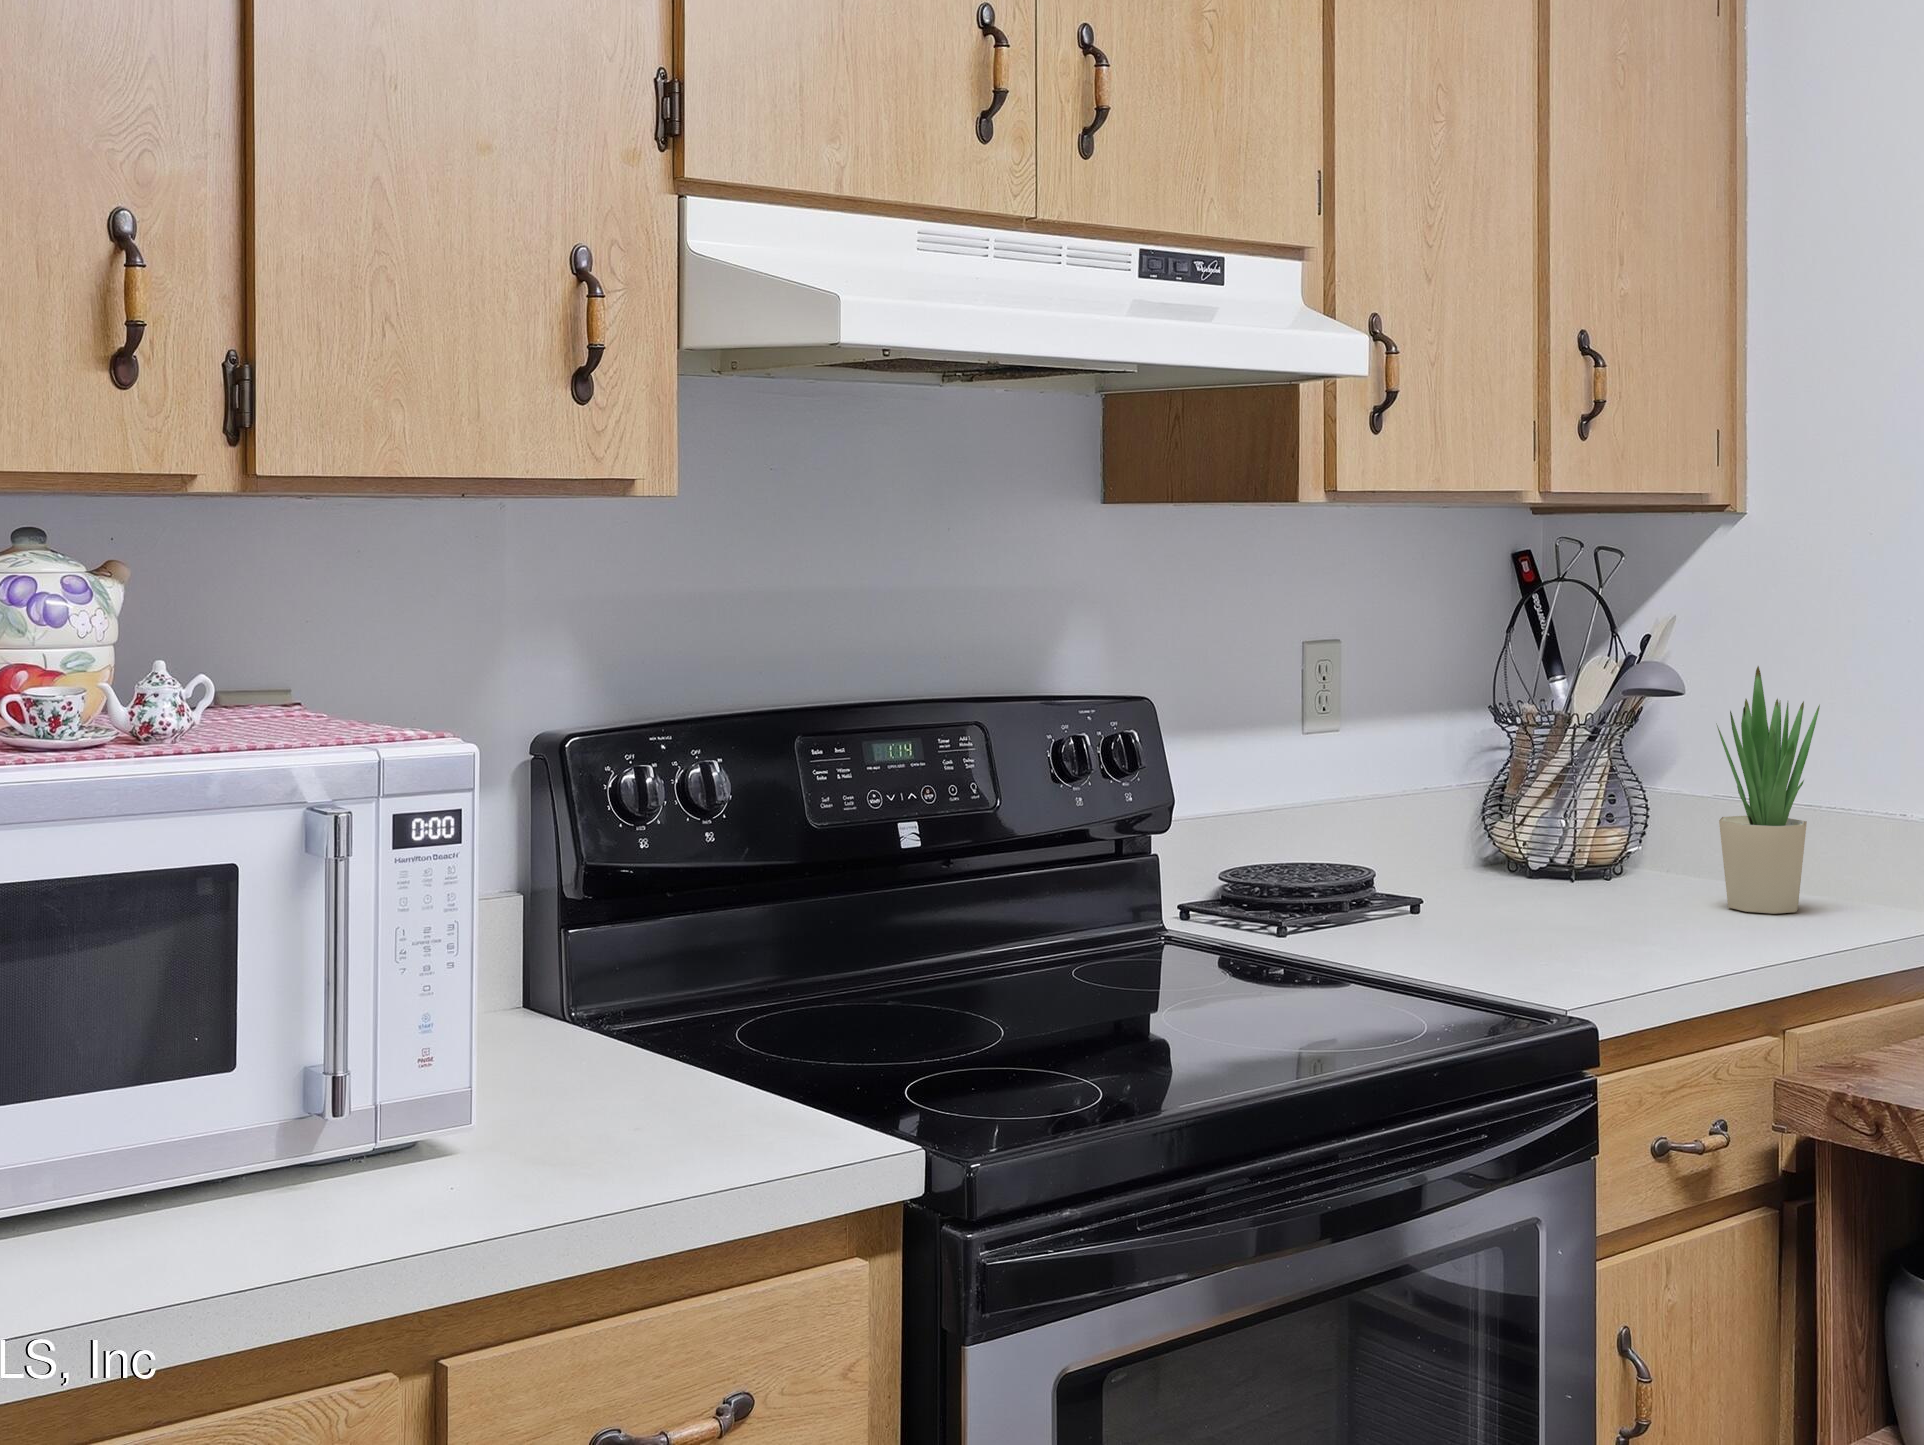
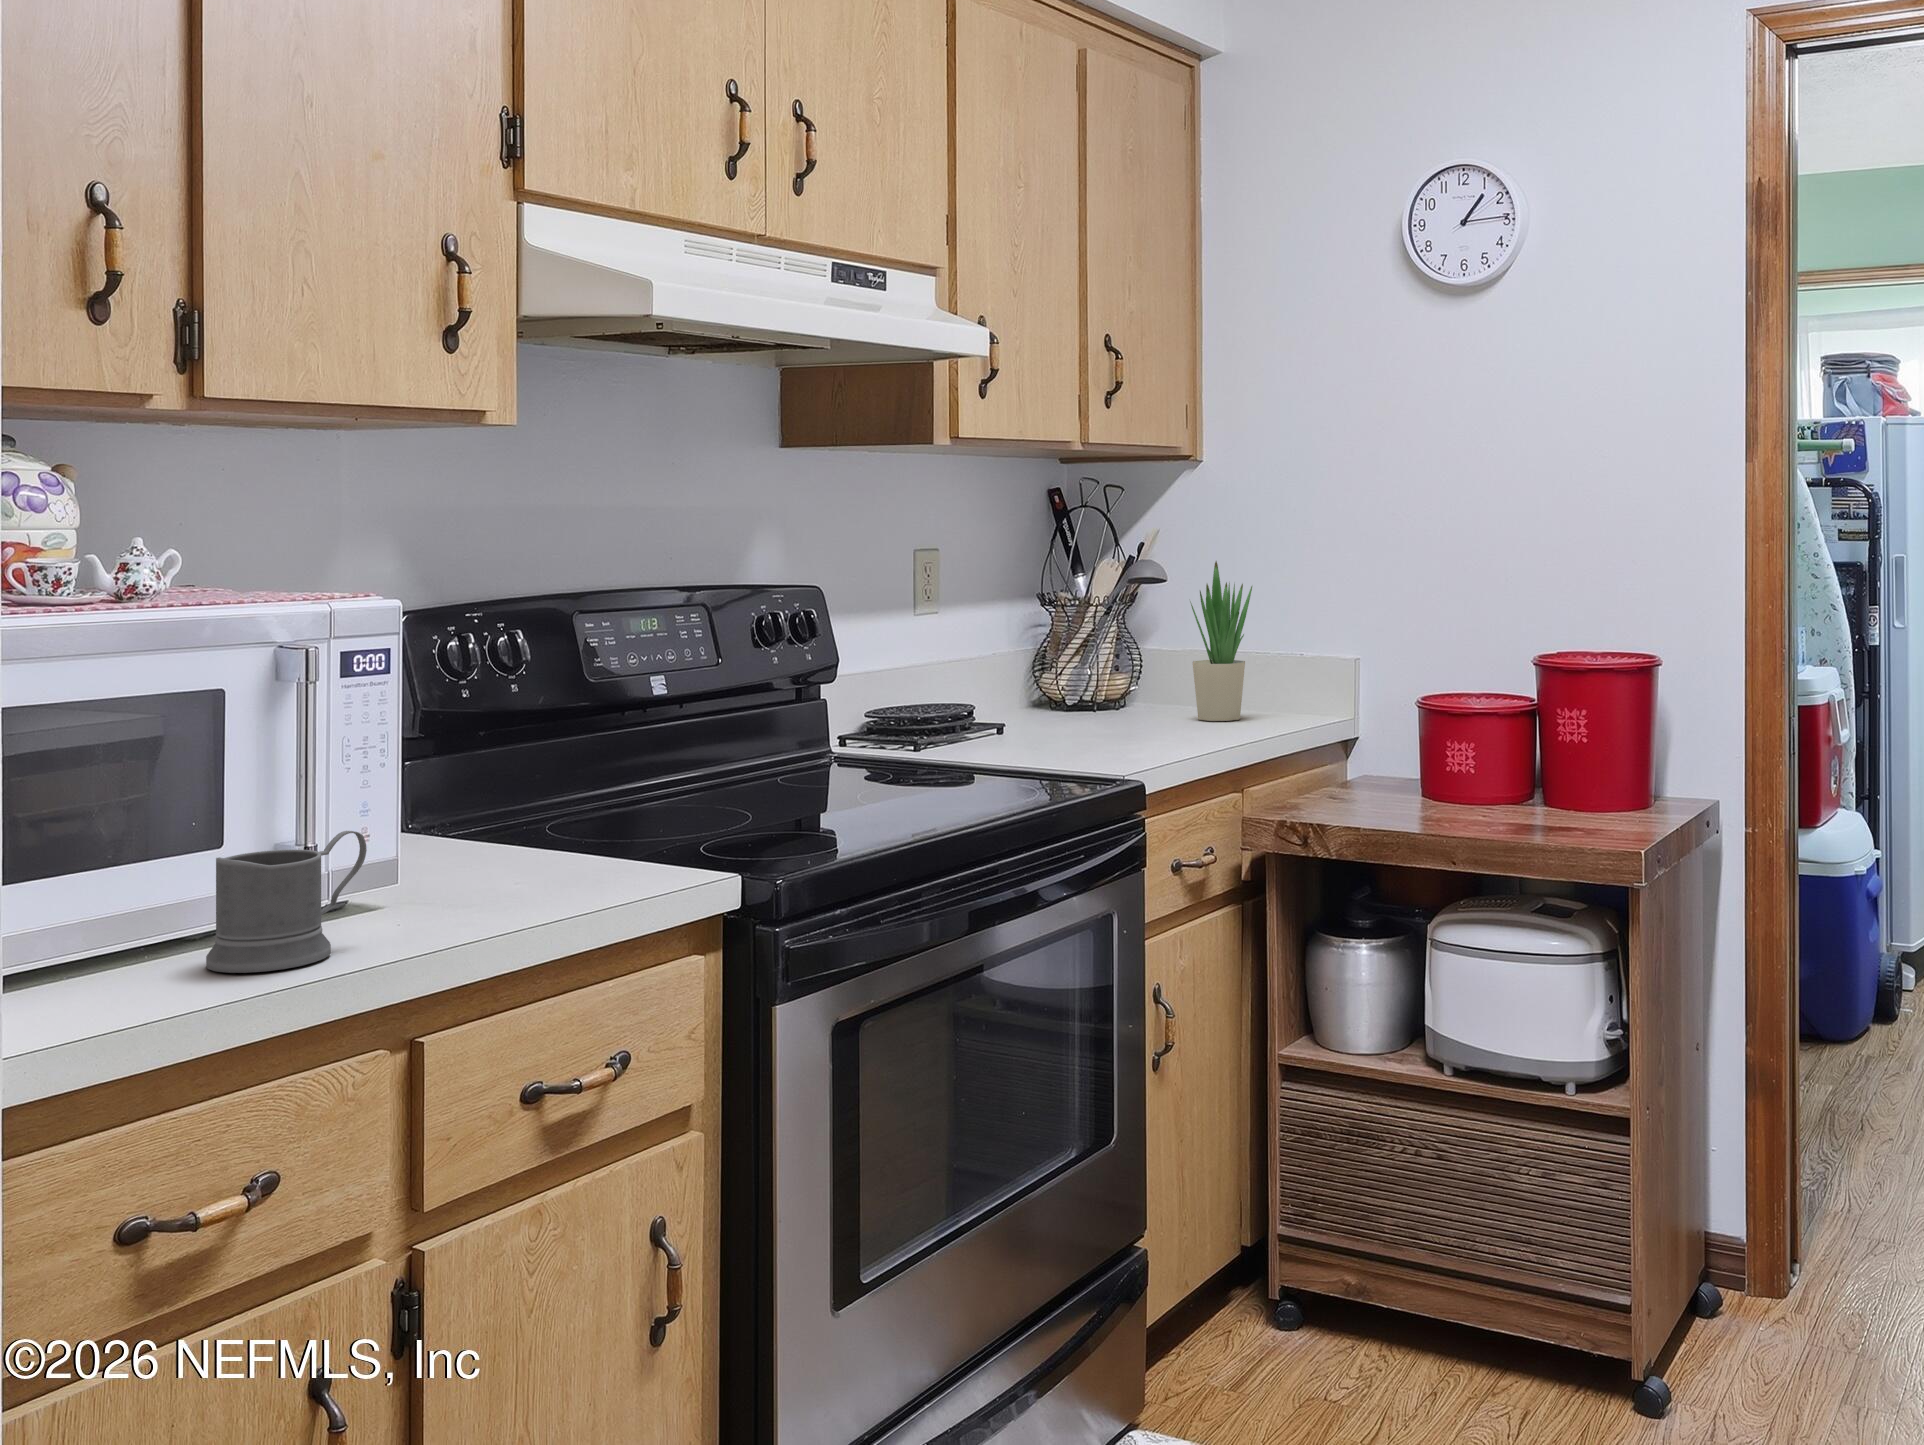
mug: none [147,1076,355,1270] -> present [206,831,367,973]

